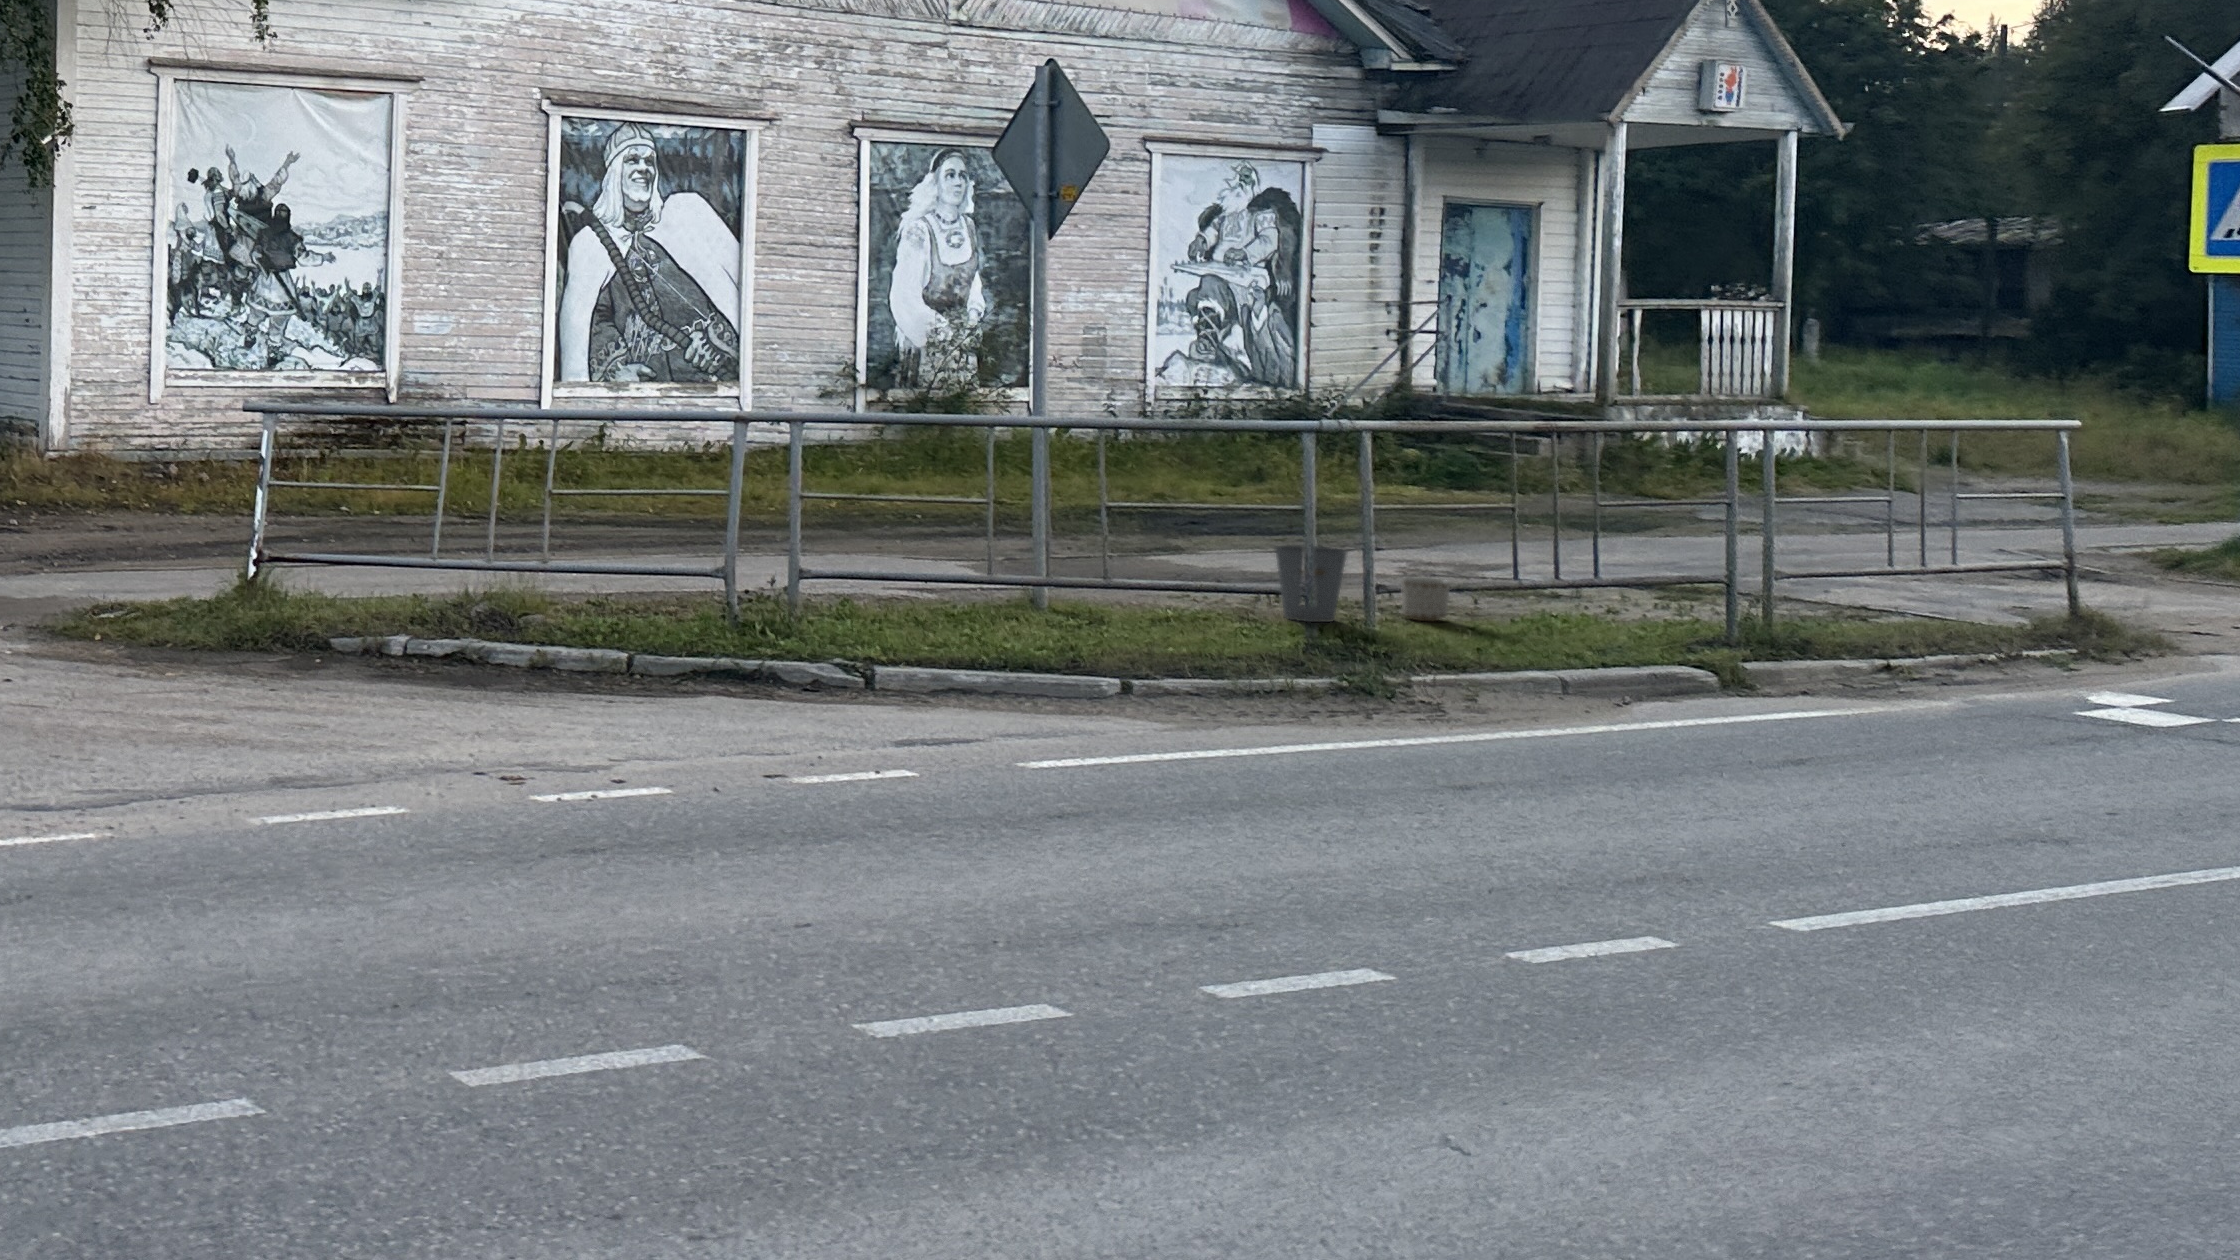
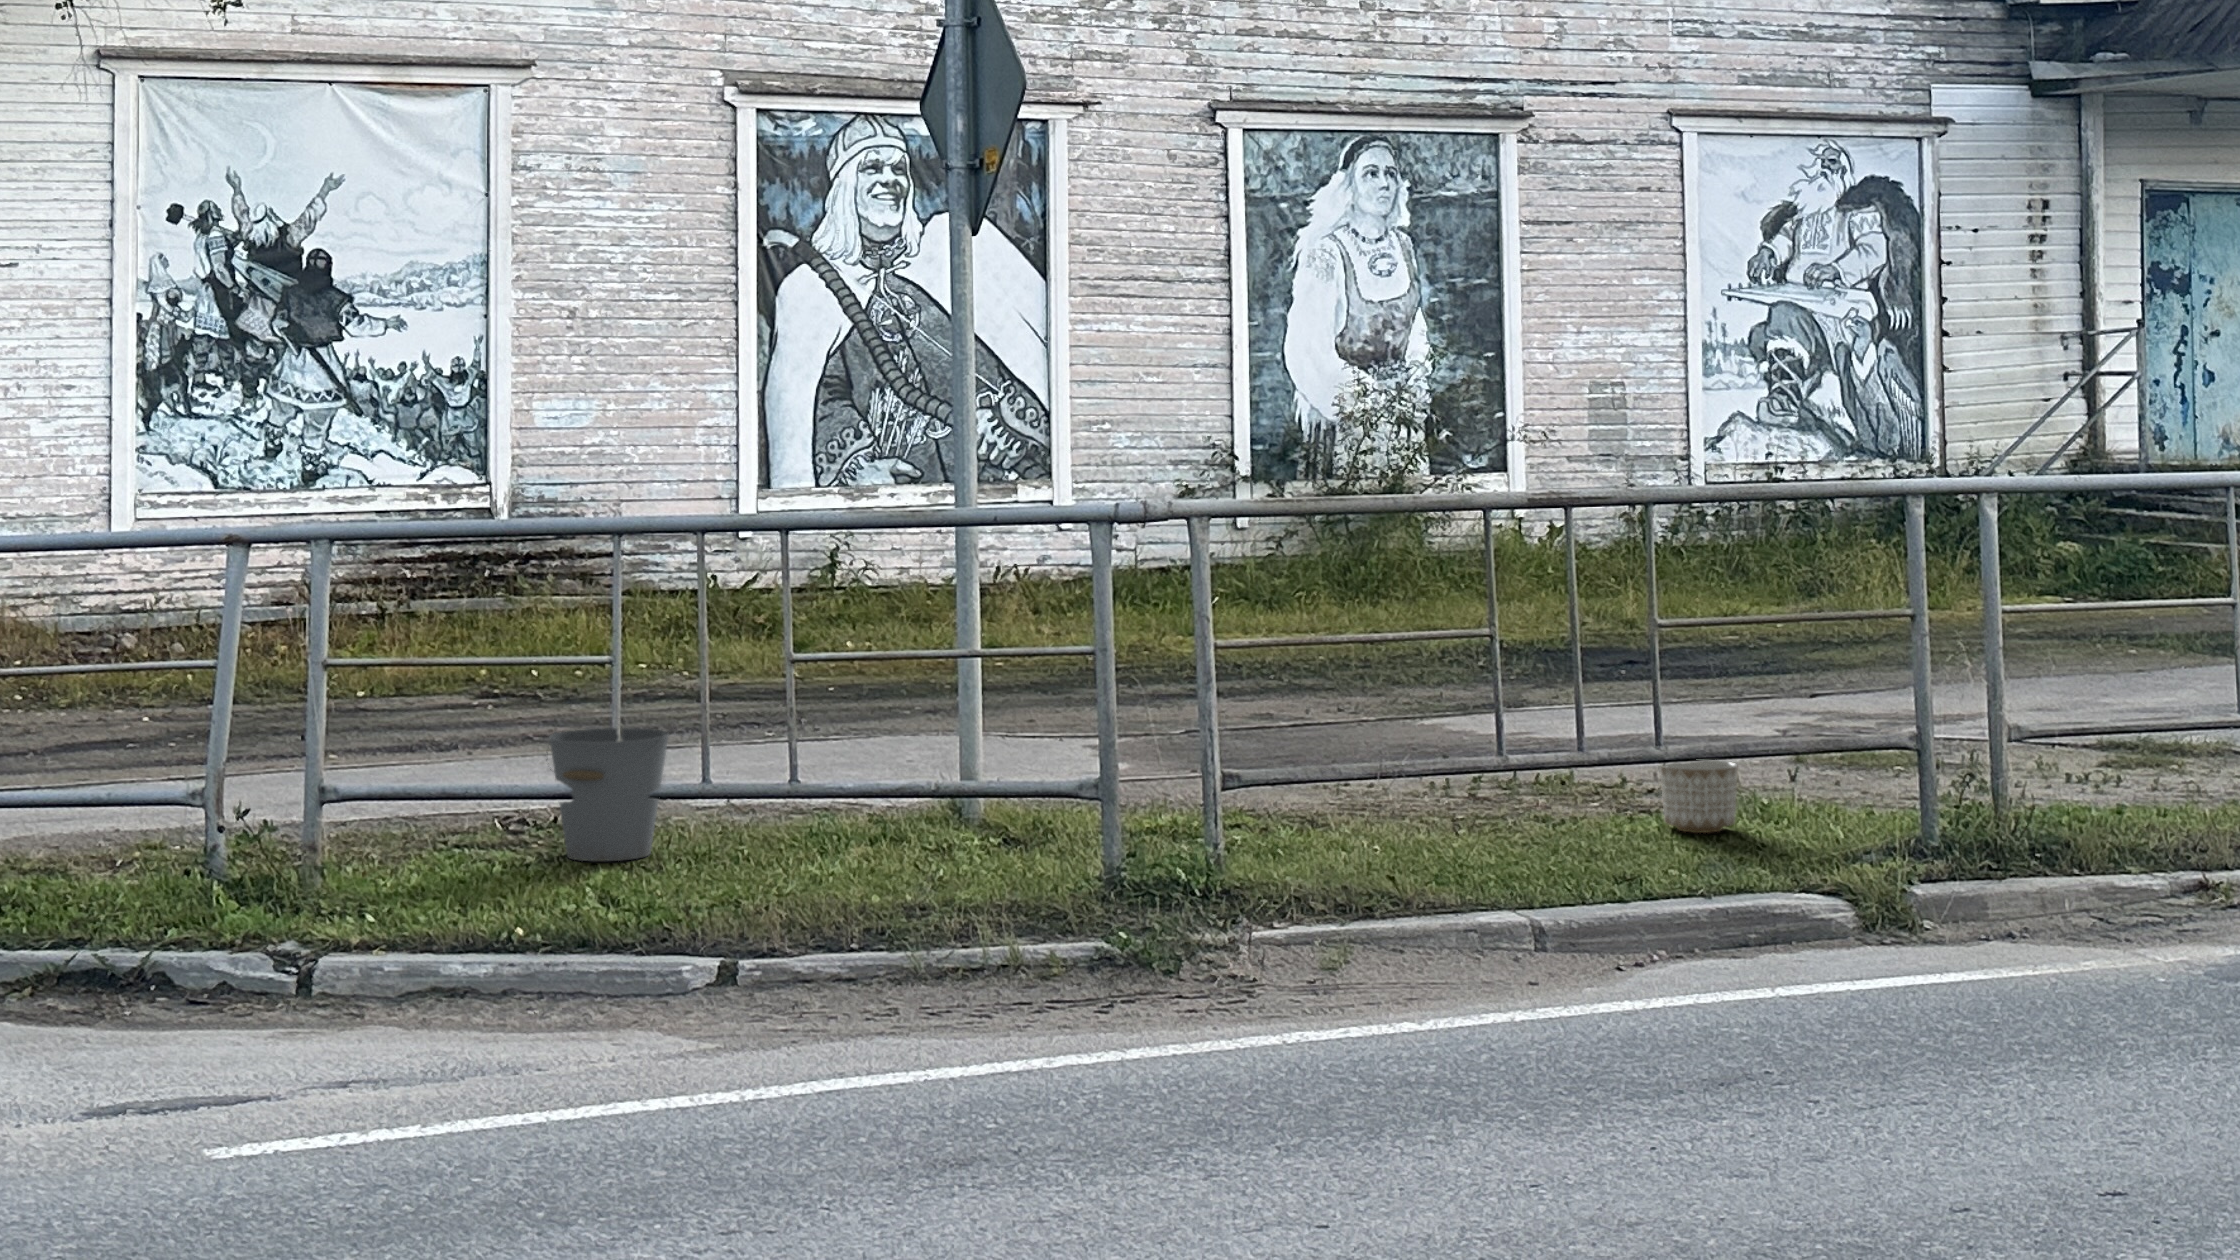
bucket: present [1274,545,1348,622] -> present [549,728,669,861]

